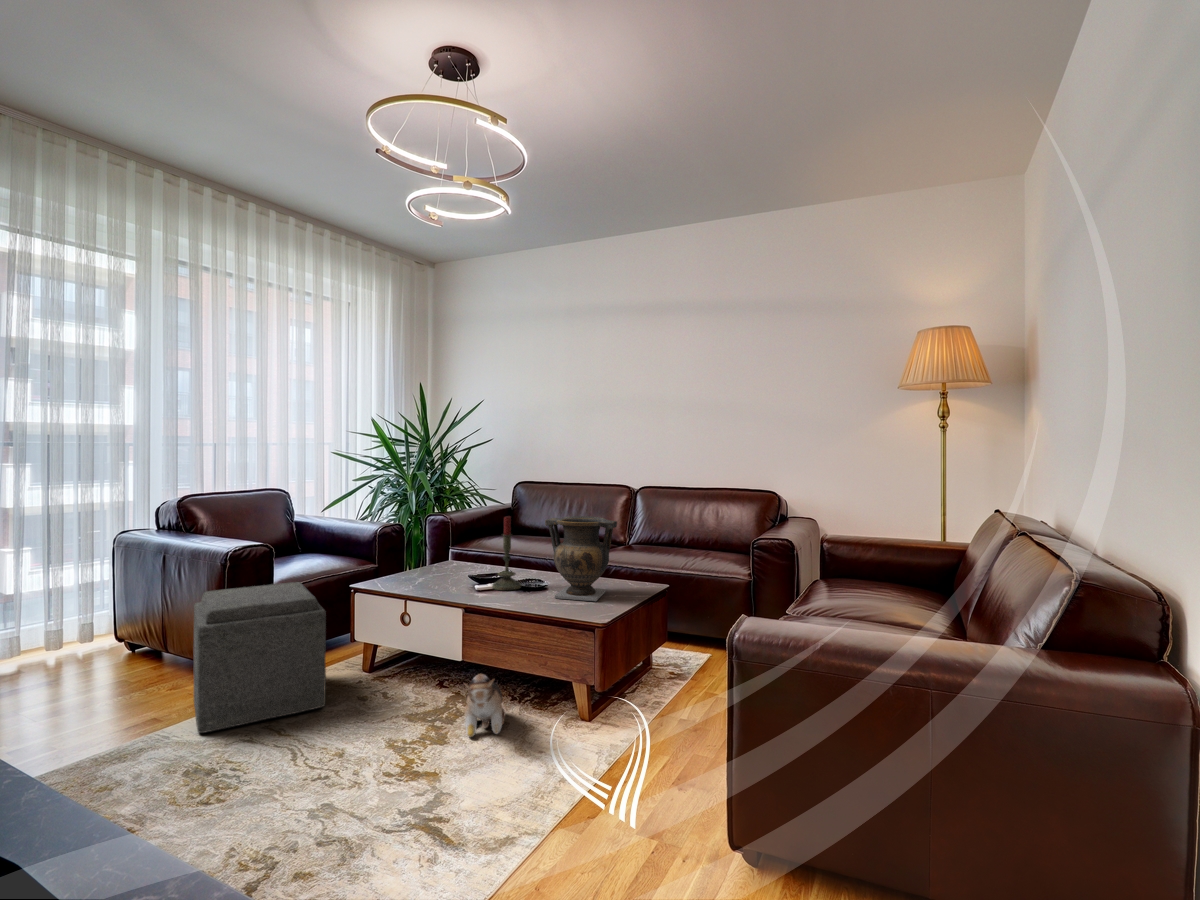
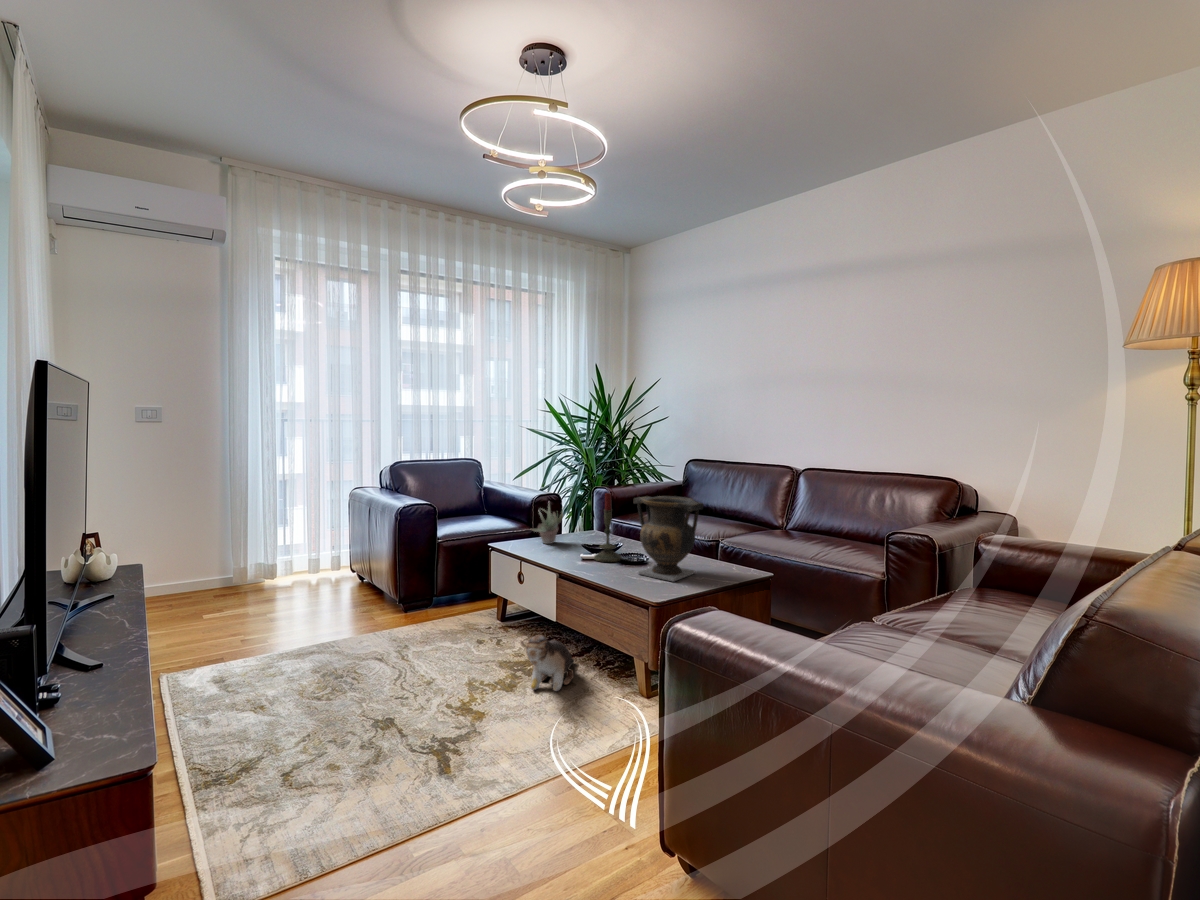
succulent plant: none [411,529,443,579] -> present [532,501,563,544]
ottoman: present [194,582,326,733] -> none [354,538,455,647]

